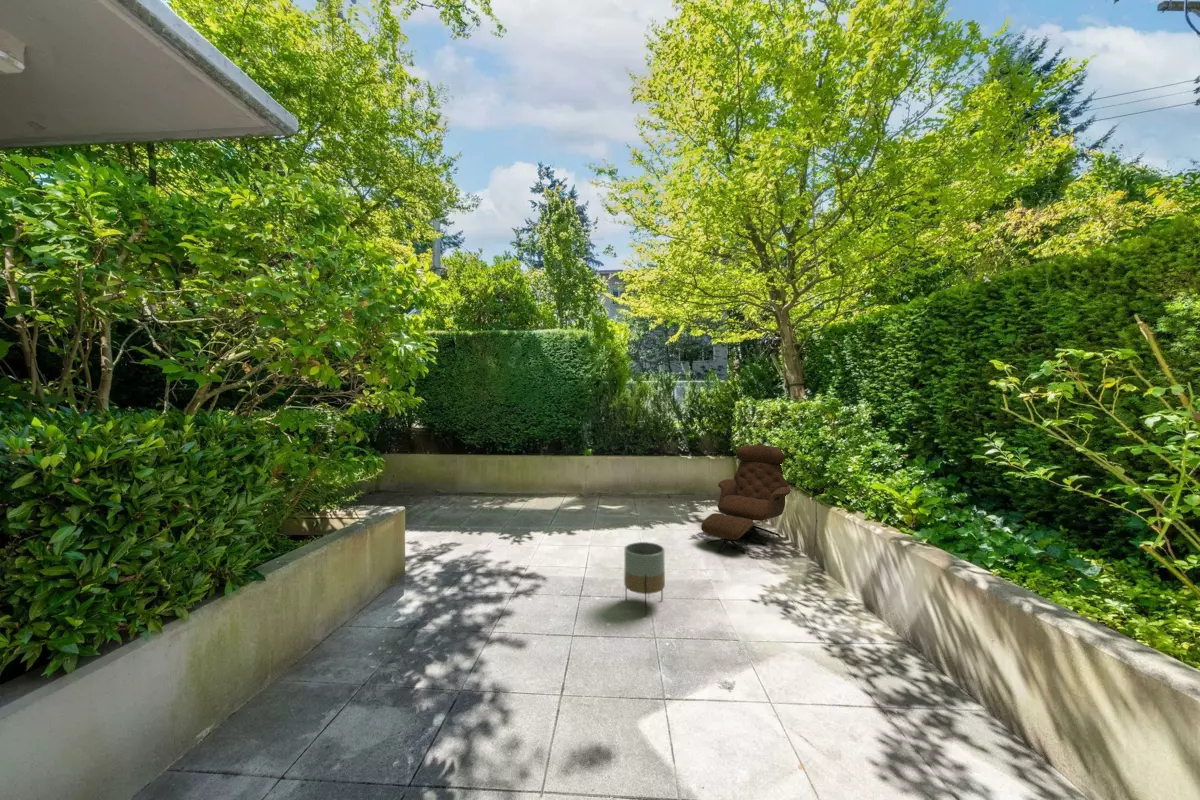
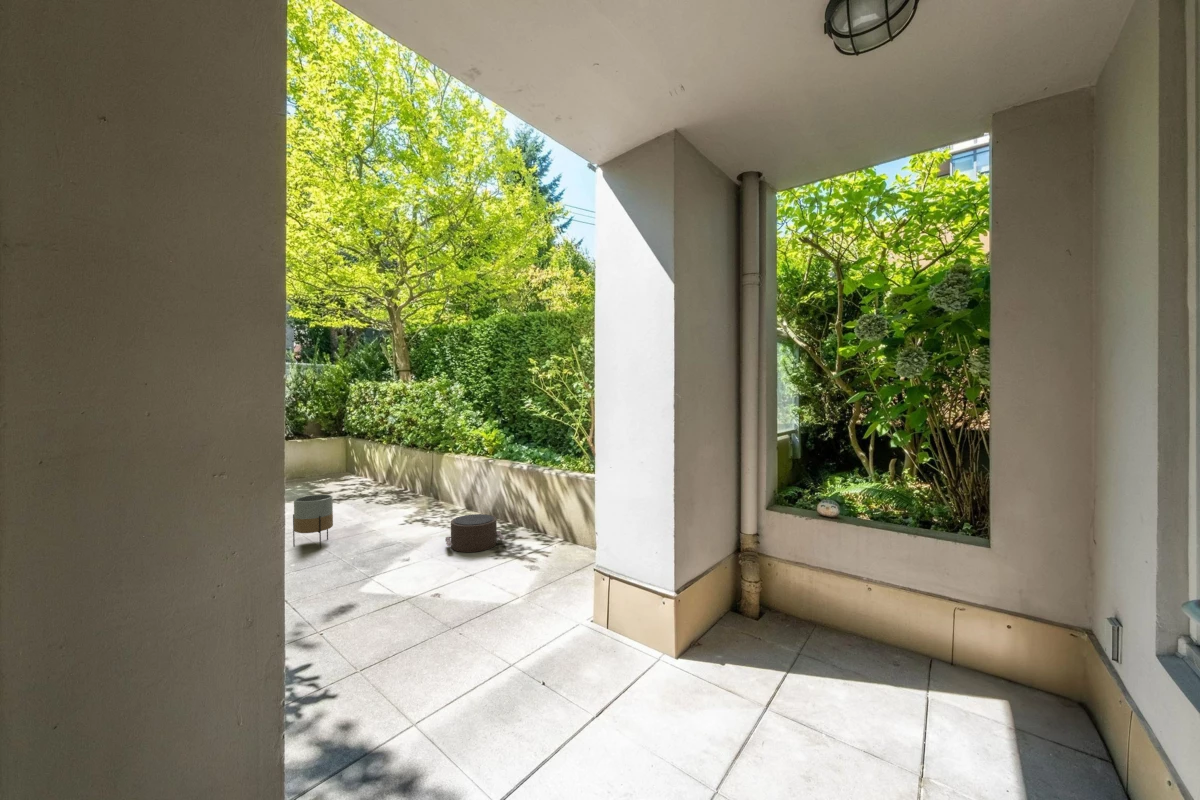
lounge chair: present [701,445,791,553] -> none [338,420,410,506]
pouf: none [797,644,919,743] -> present [445,514,505,552]

